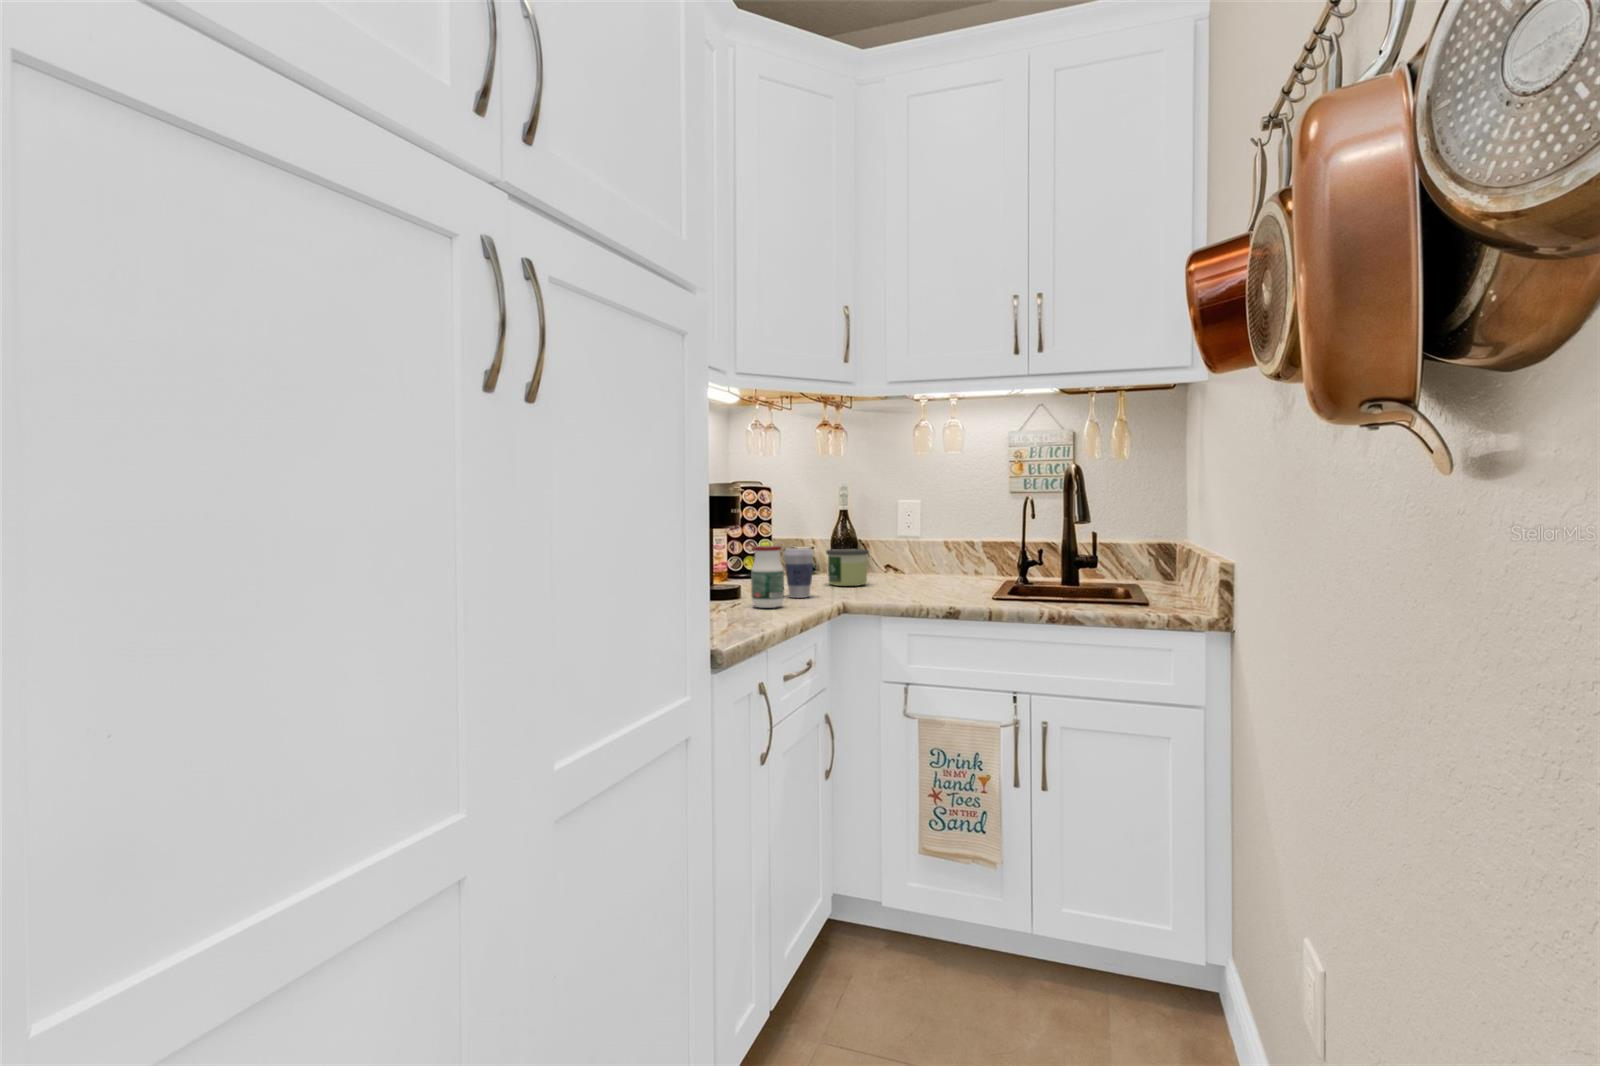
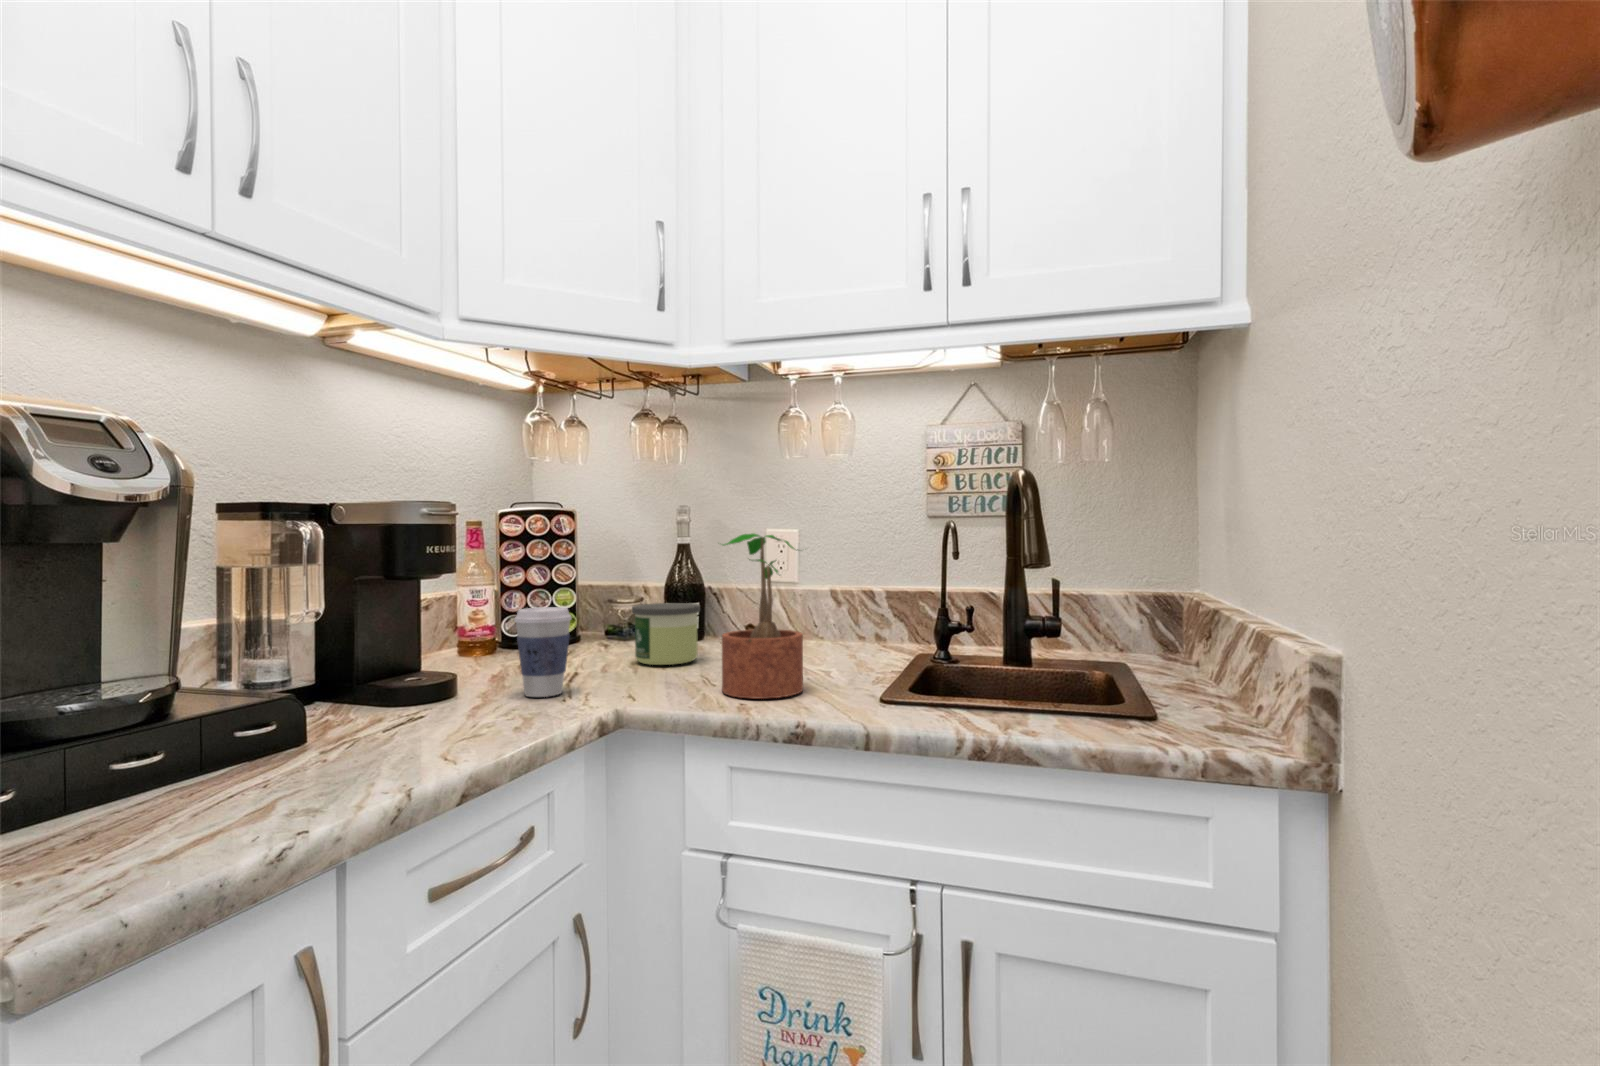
potted plant: none [896,505,947,598] -> present [722,534,803,699]
jar: present [751,546,784,608] -> none [402,607,472,731]

